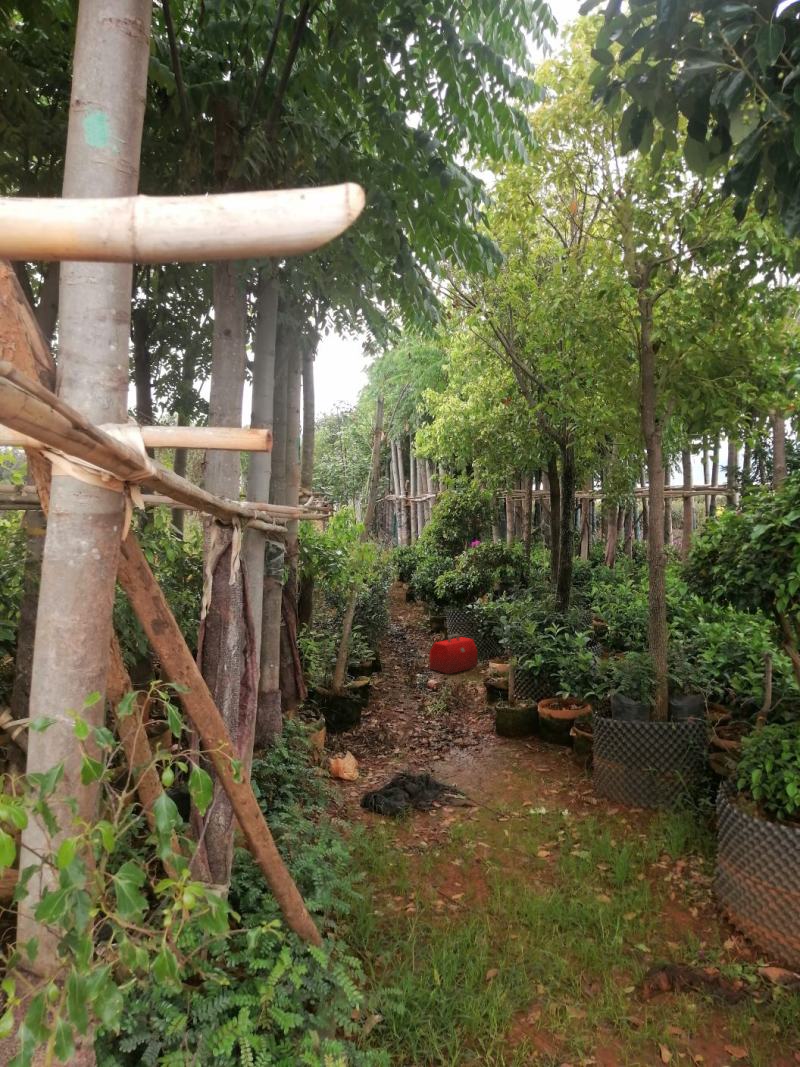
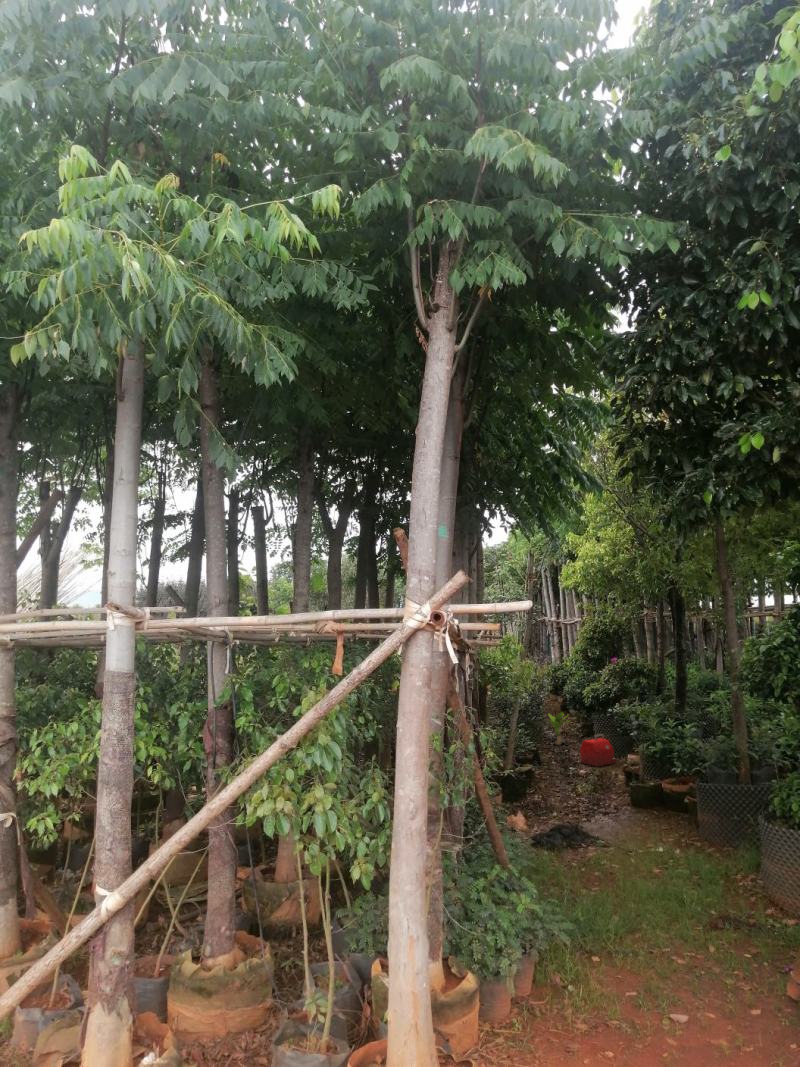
potted plant: none [390,604,419,644] -> present [548,712,564,745]

